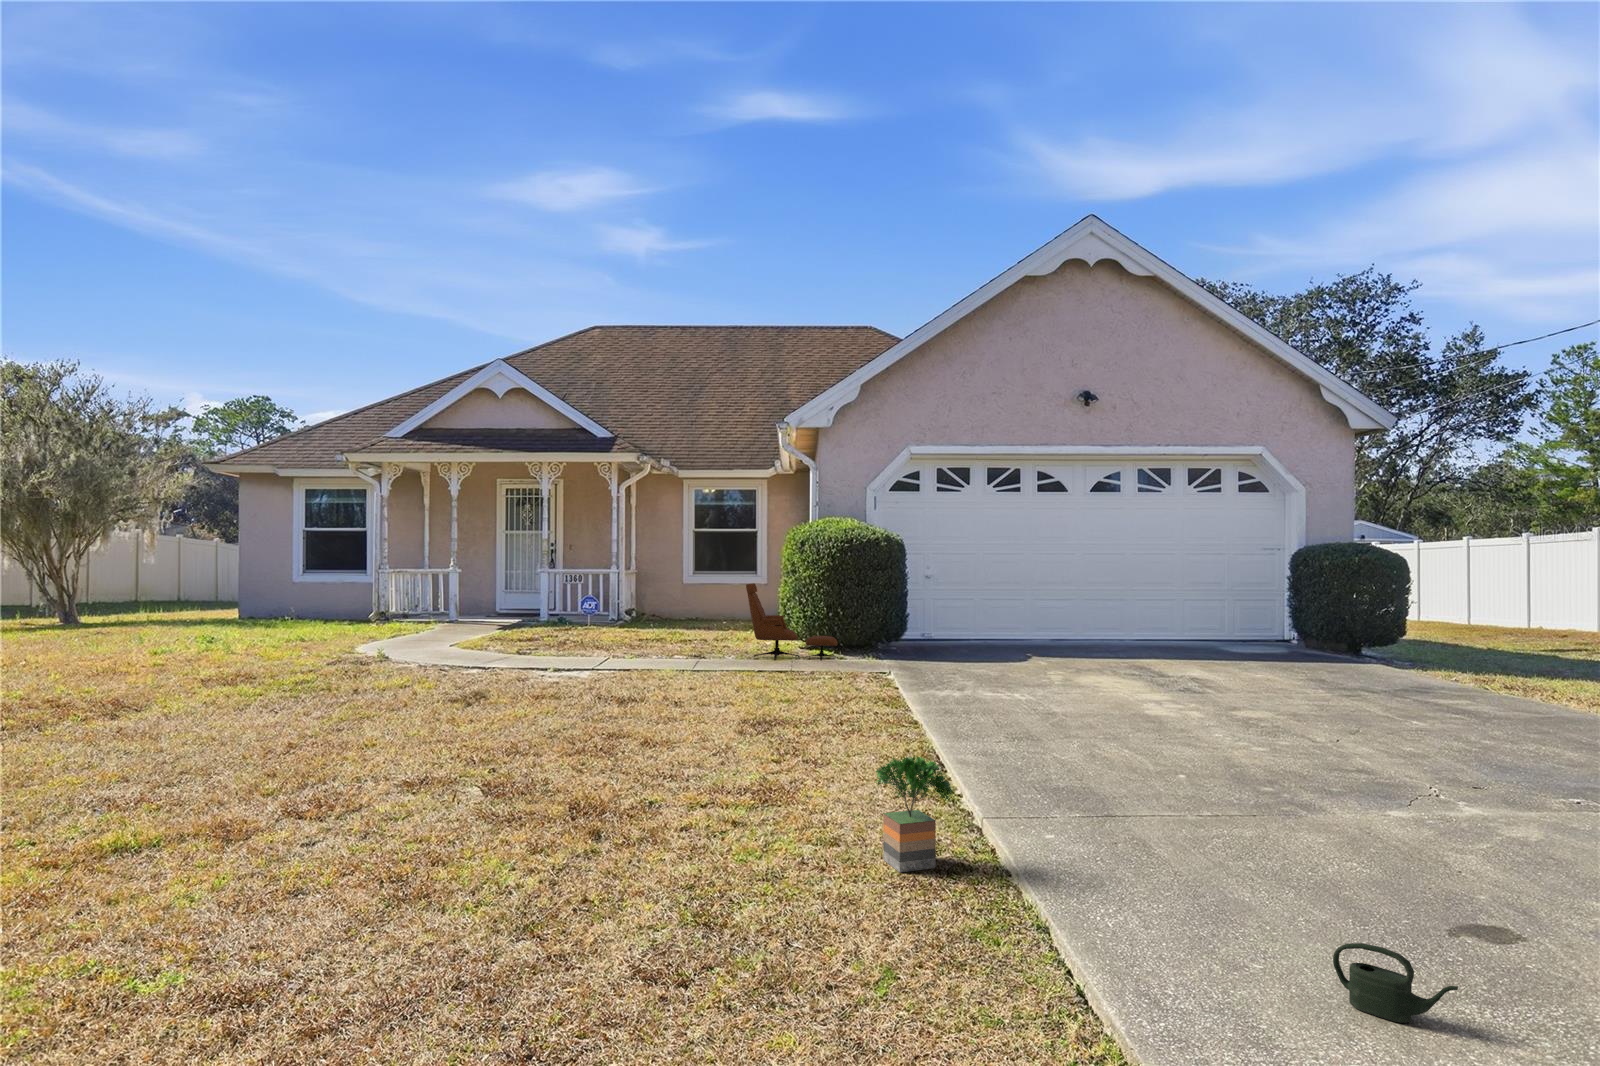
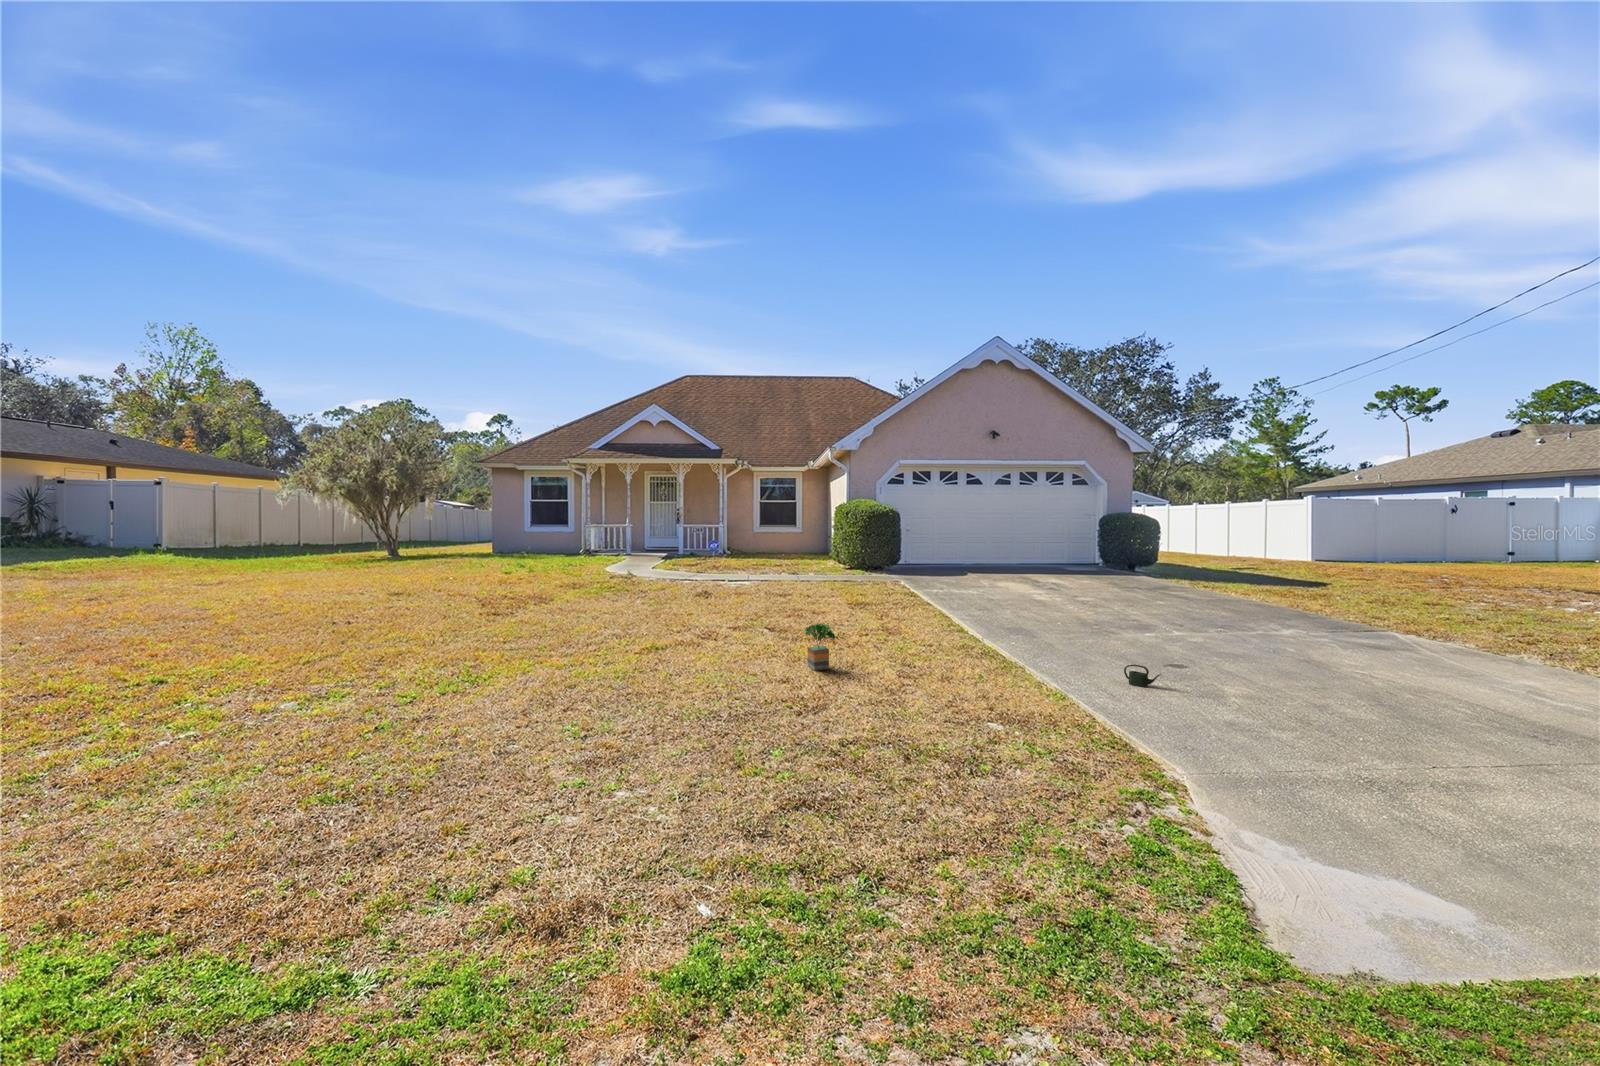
lounge chair: present [746,583,838,660] -> none [819,536,867,576]
potted tree: present [876,756,953,872] -> present [805,624,836,670]

